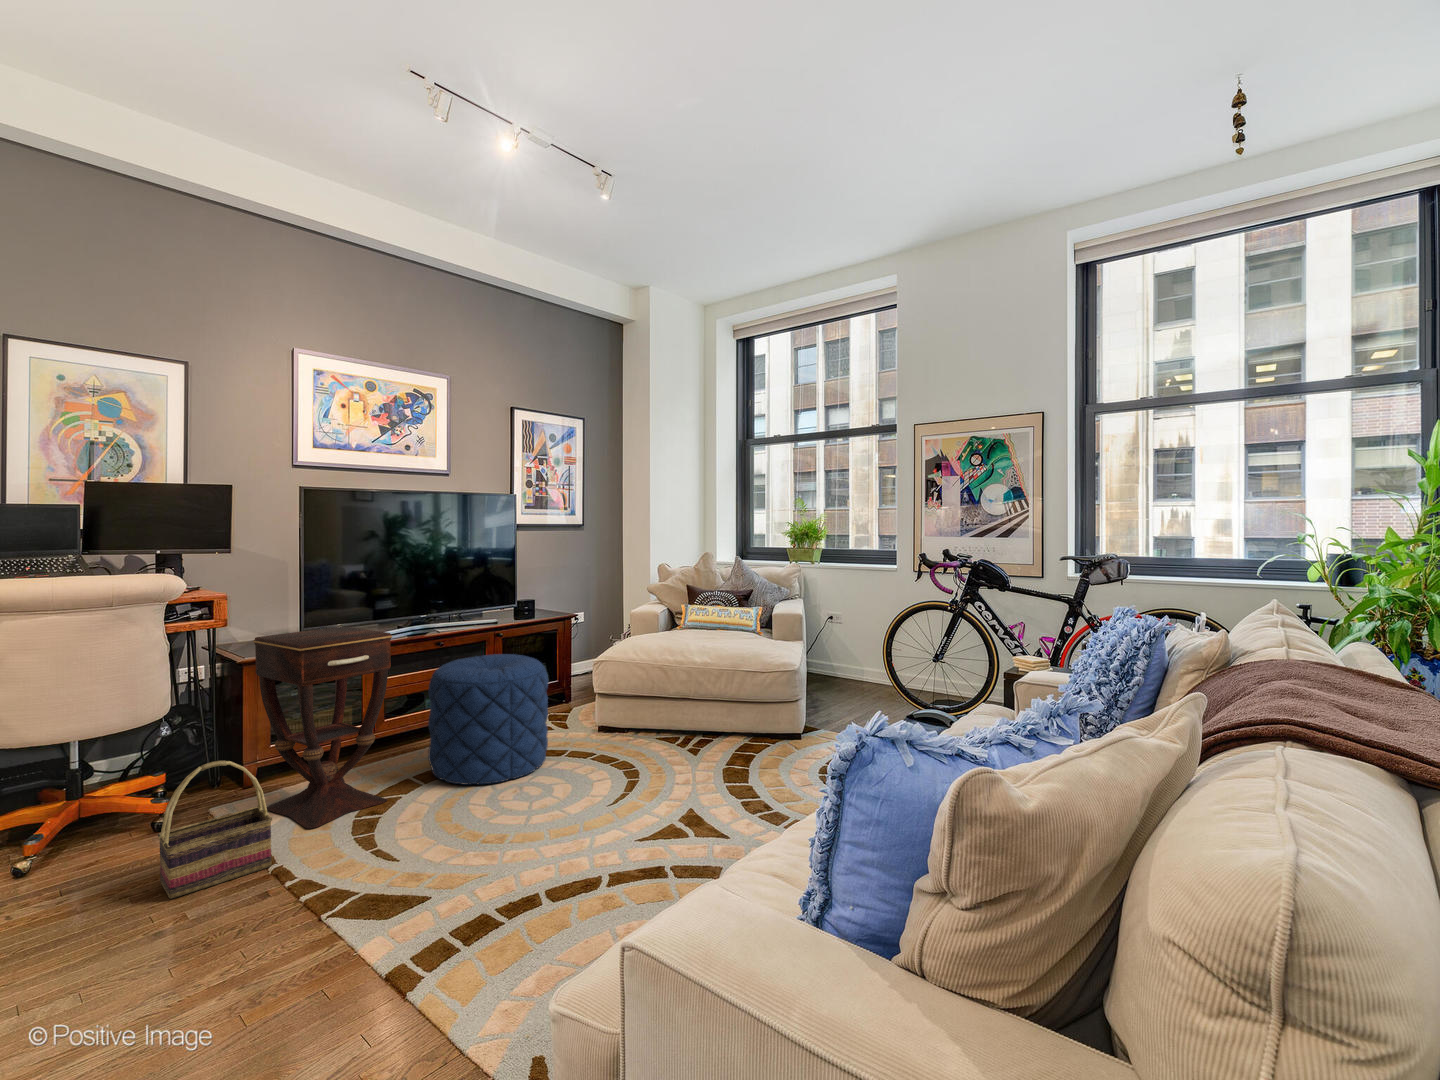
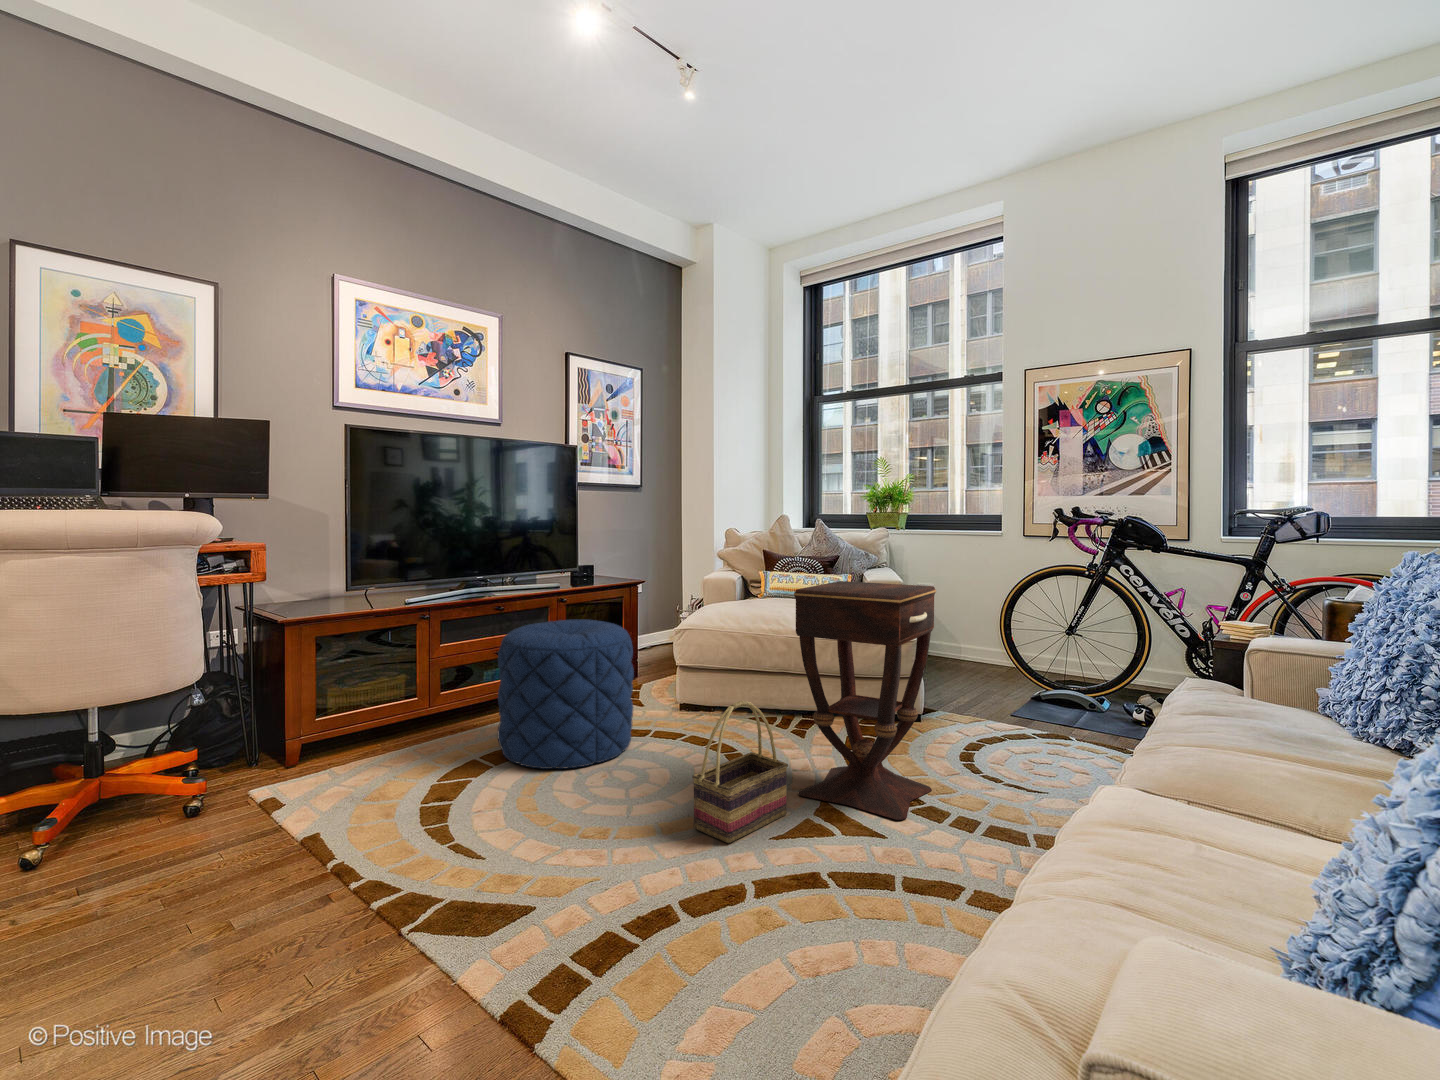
side table: present [253,626,392,829] -> present [794,581,936,820]
basket: present [158,761,272,899] -> present [692,701,788,843]

